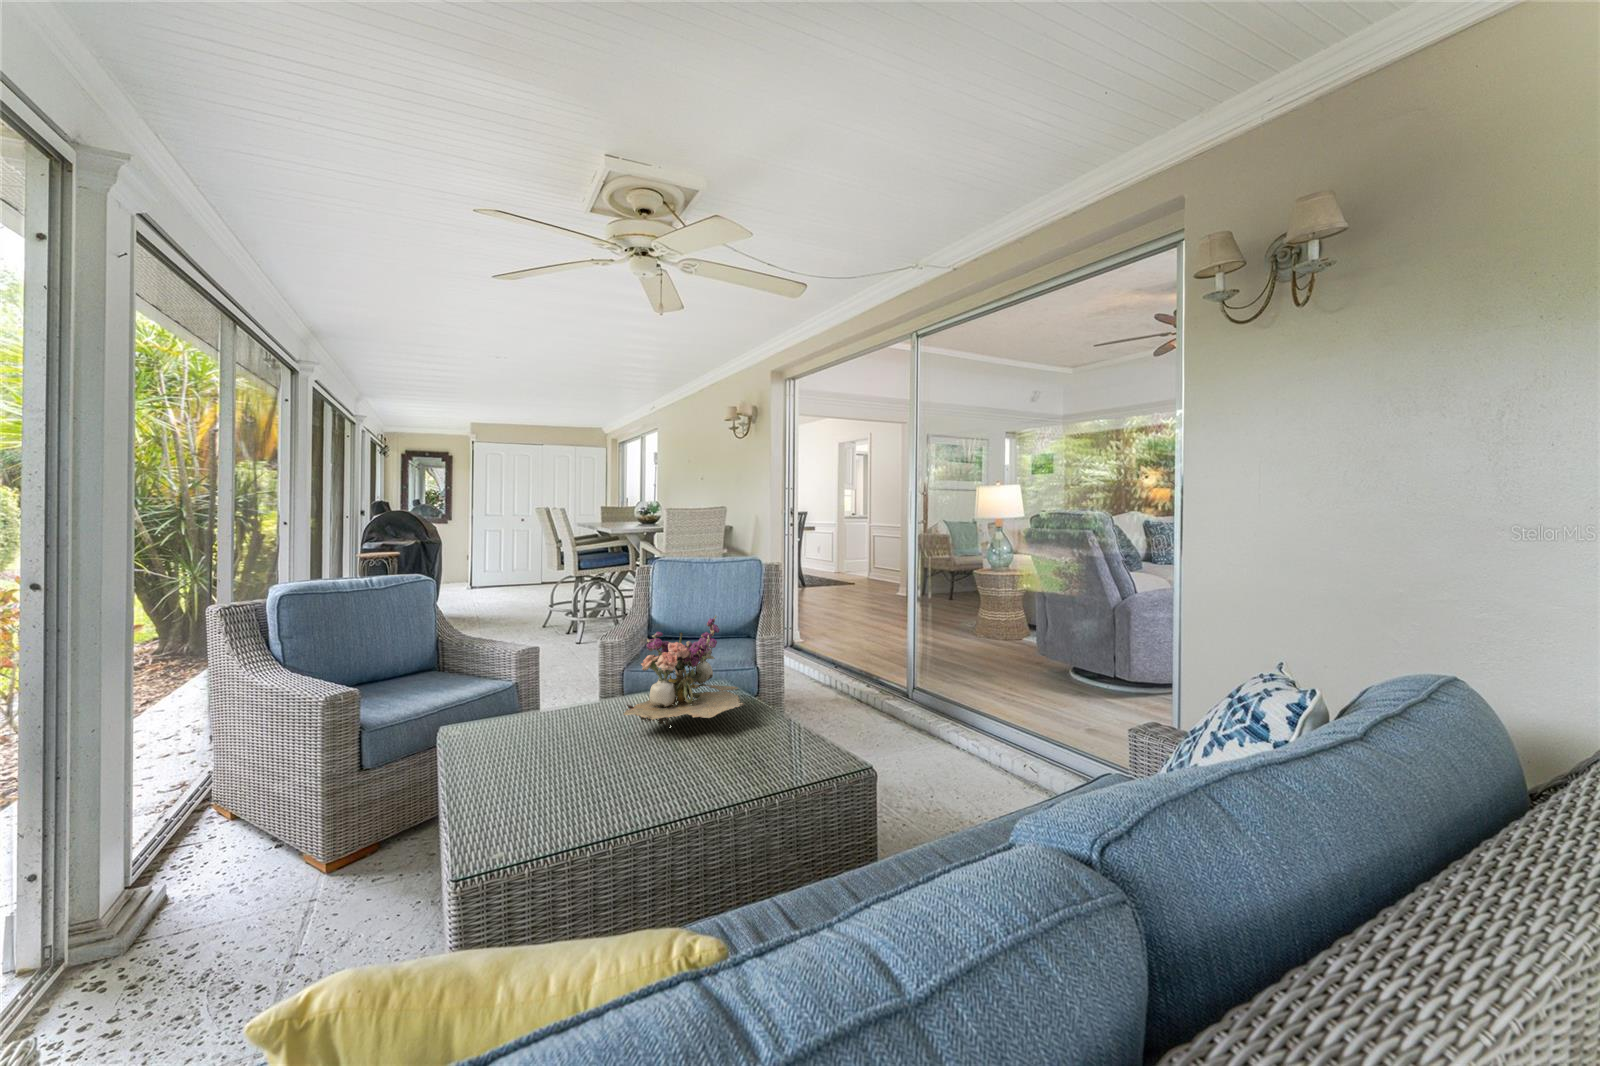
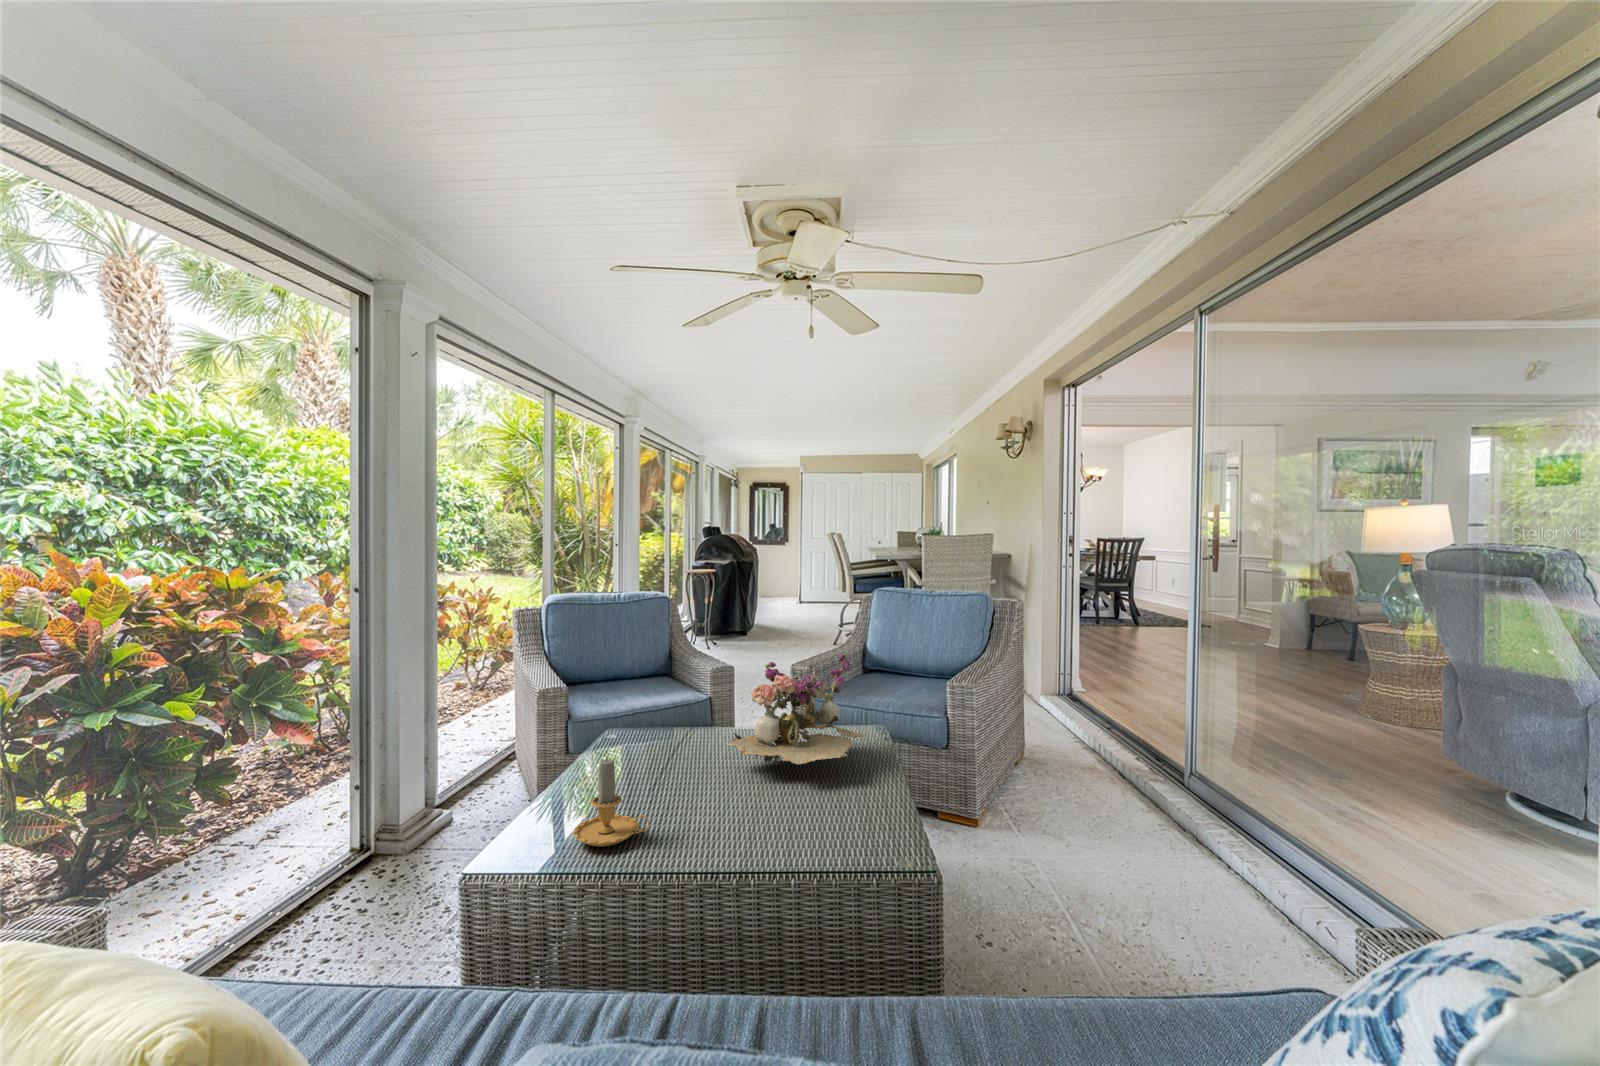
candle: none [543,735,624,824] -> present [573,758,650,847]

